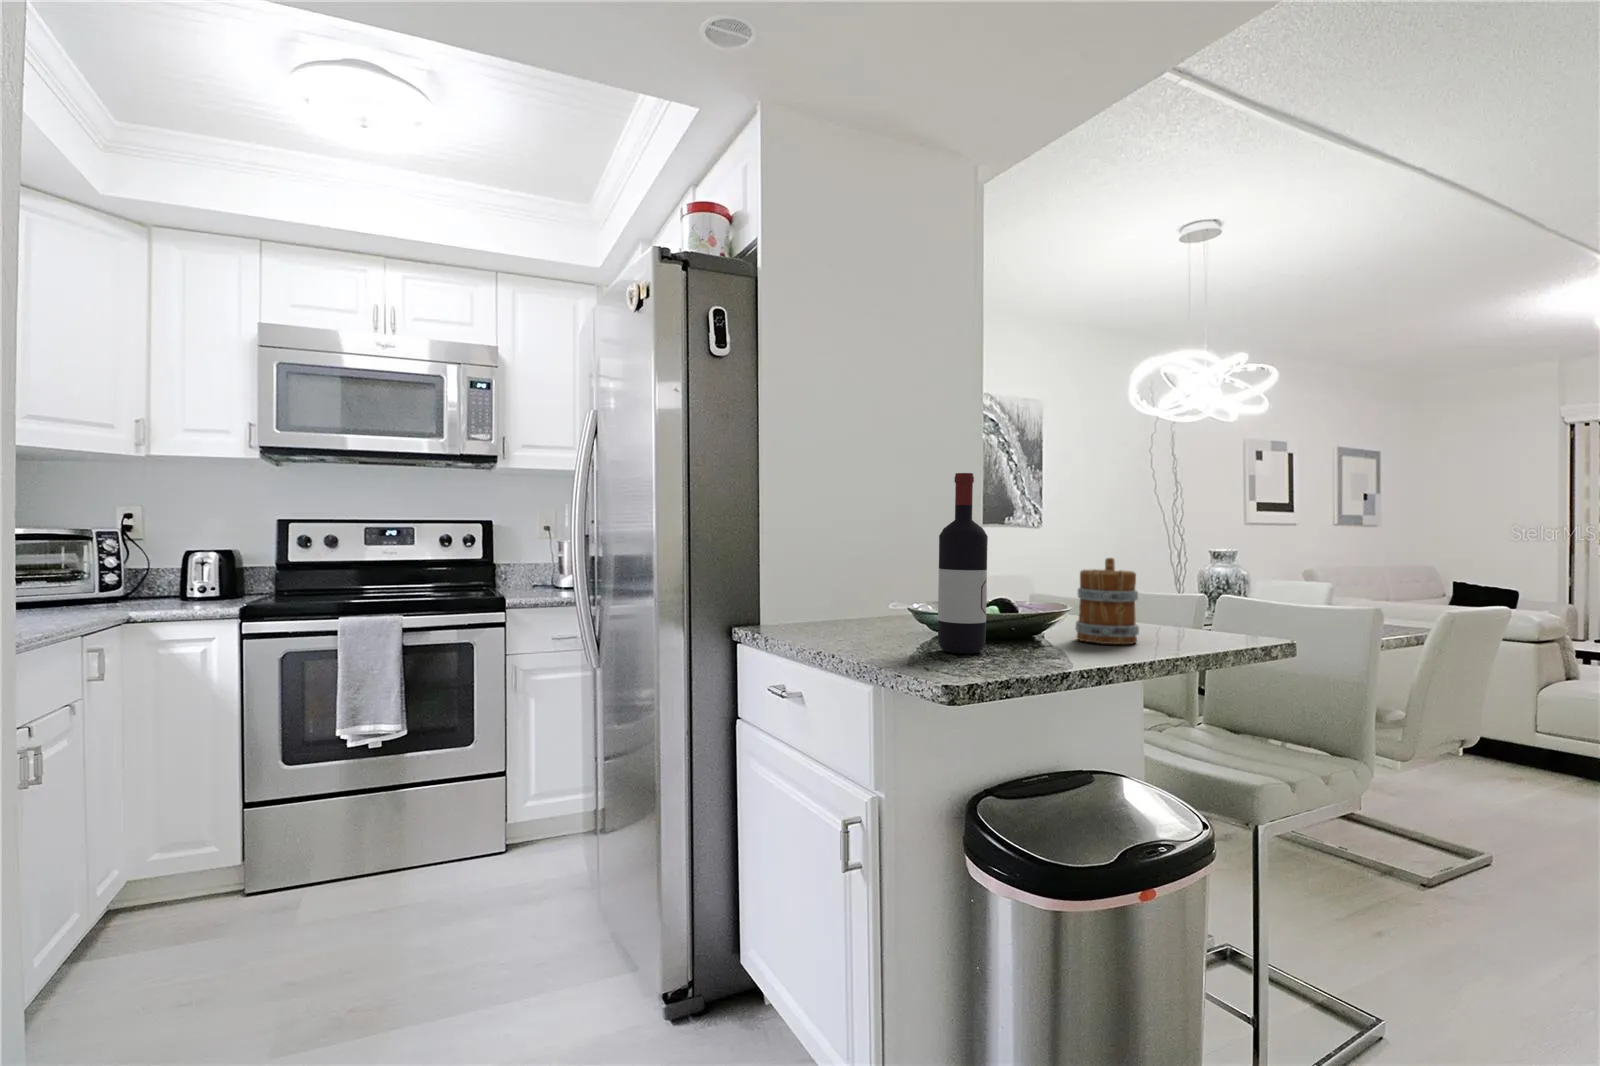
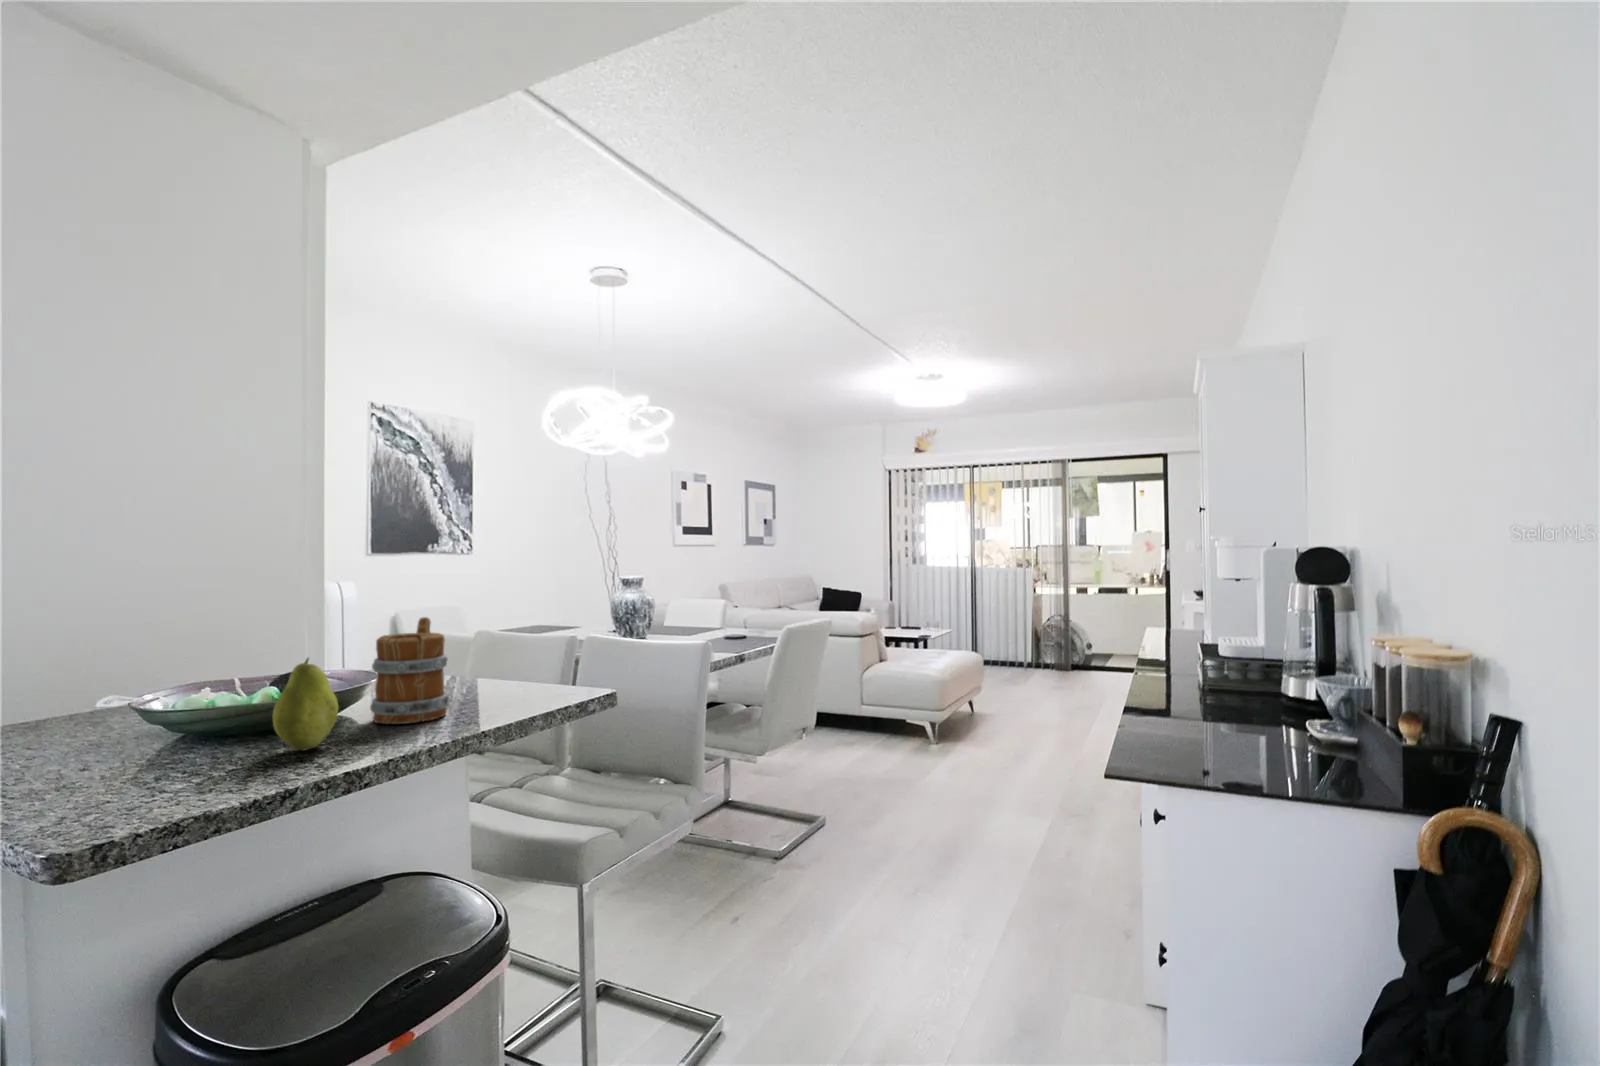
wine bottle: present [938,473,988,654] -> none [126,525,211,777]
fruit: none [1024,579,1069,651] -> present [273,658,338,750]

